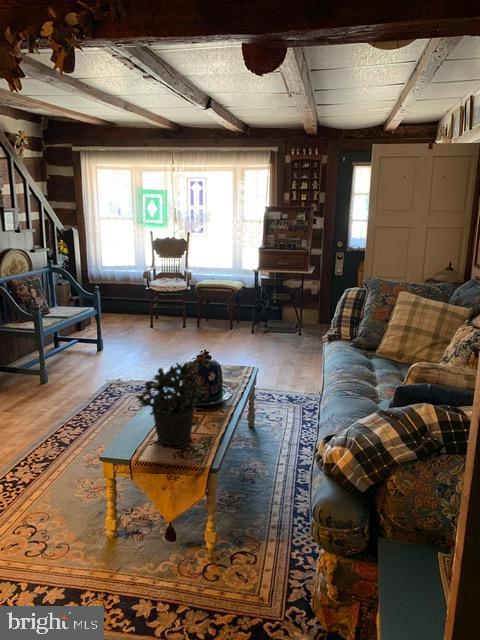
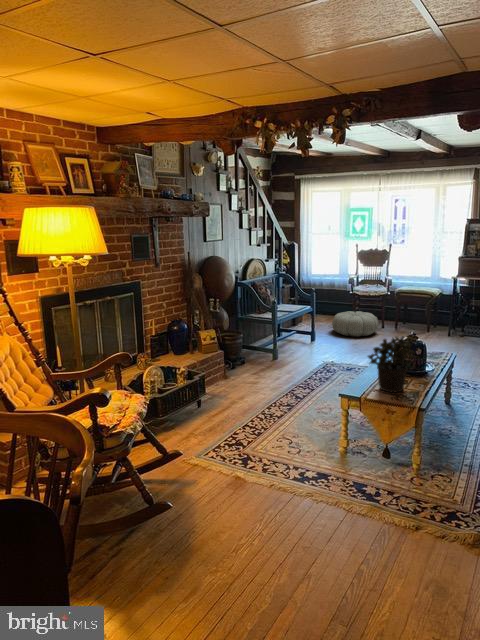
pouf: none [124,310,178,341] -> present [332,311,378,337]

